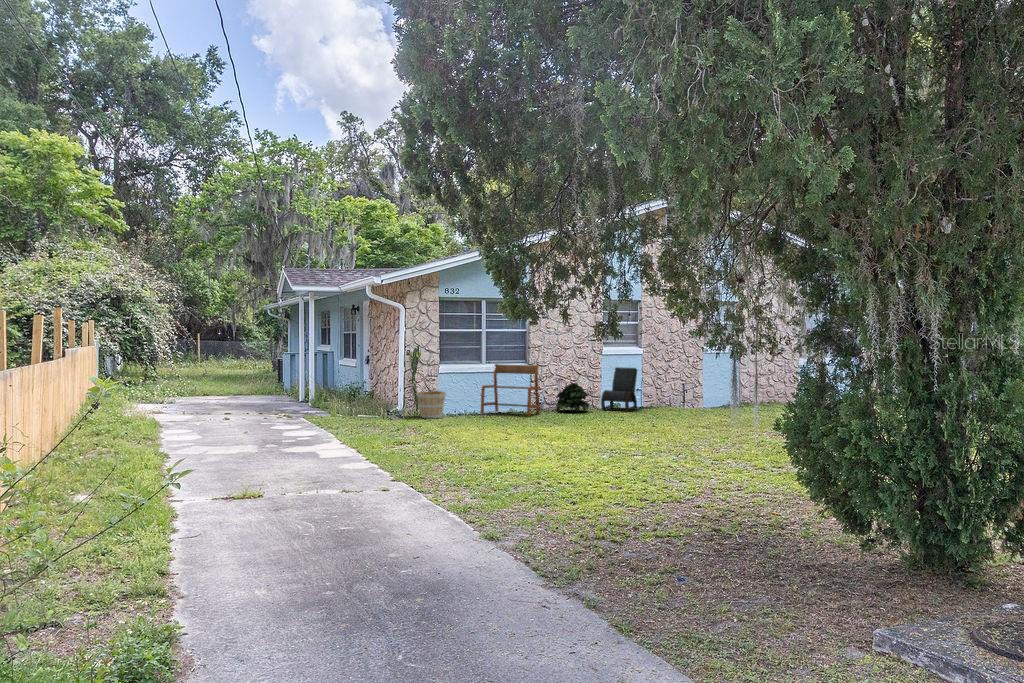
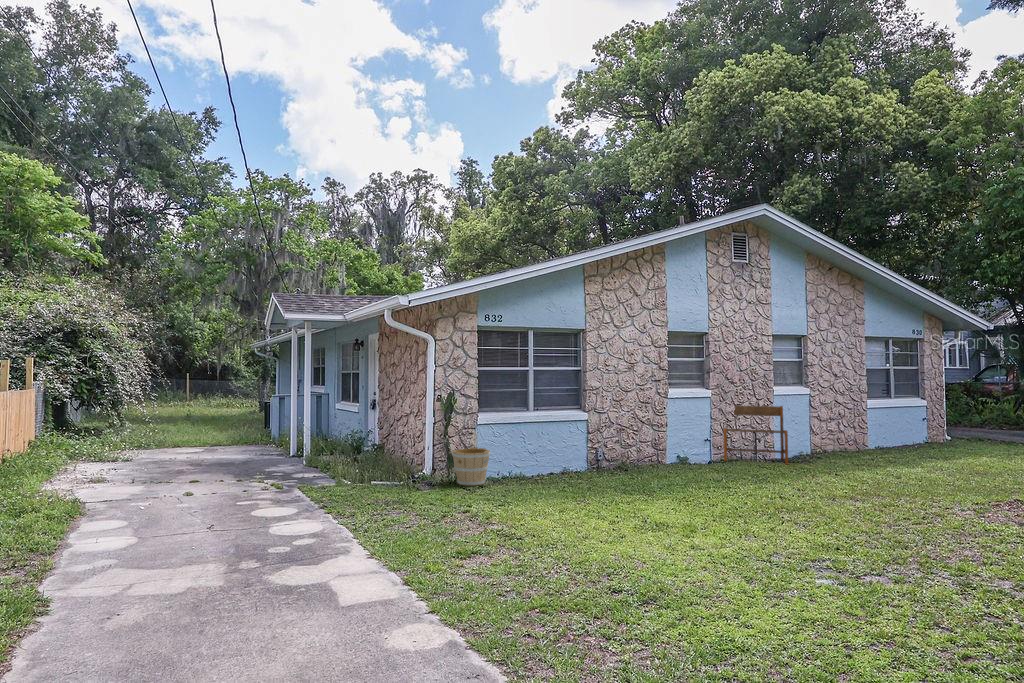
bench: present [481,364,541,417] -> present [724,406,788,464]
lounge chair: present [601,367,637,412] -> none [672,413,711,469]
potted plant: present [556,383,589,412] -> none [619,434,661,472]

